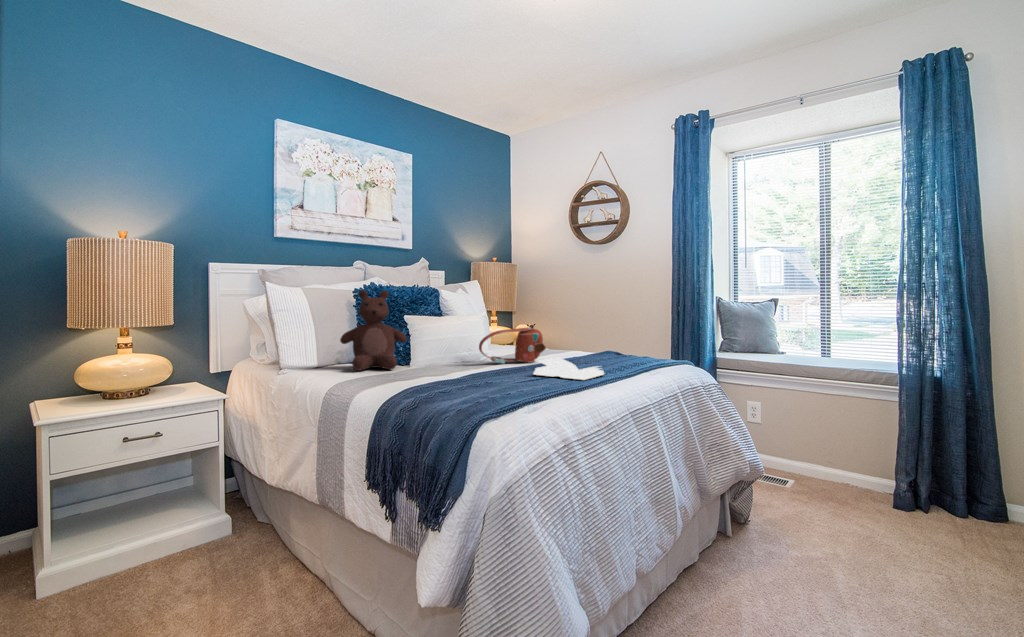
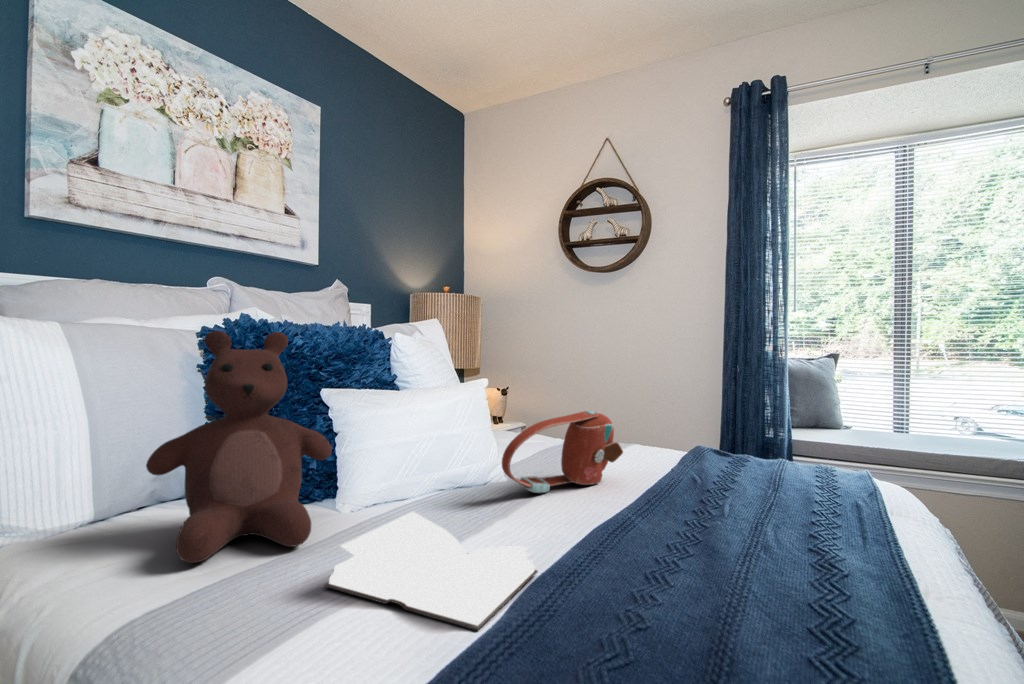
book: present [533,357,605,381] -> present [324,512,538,630]

